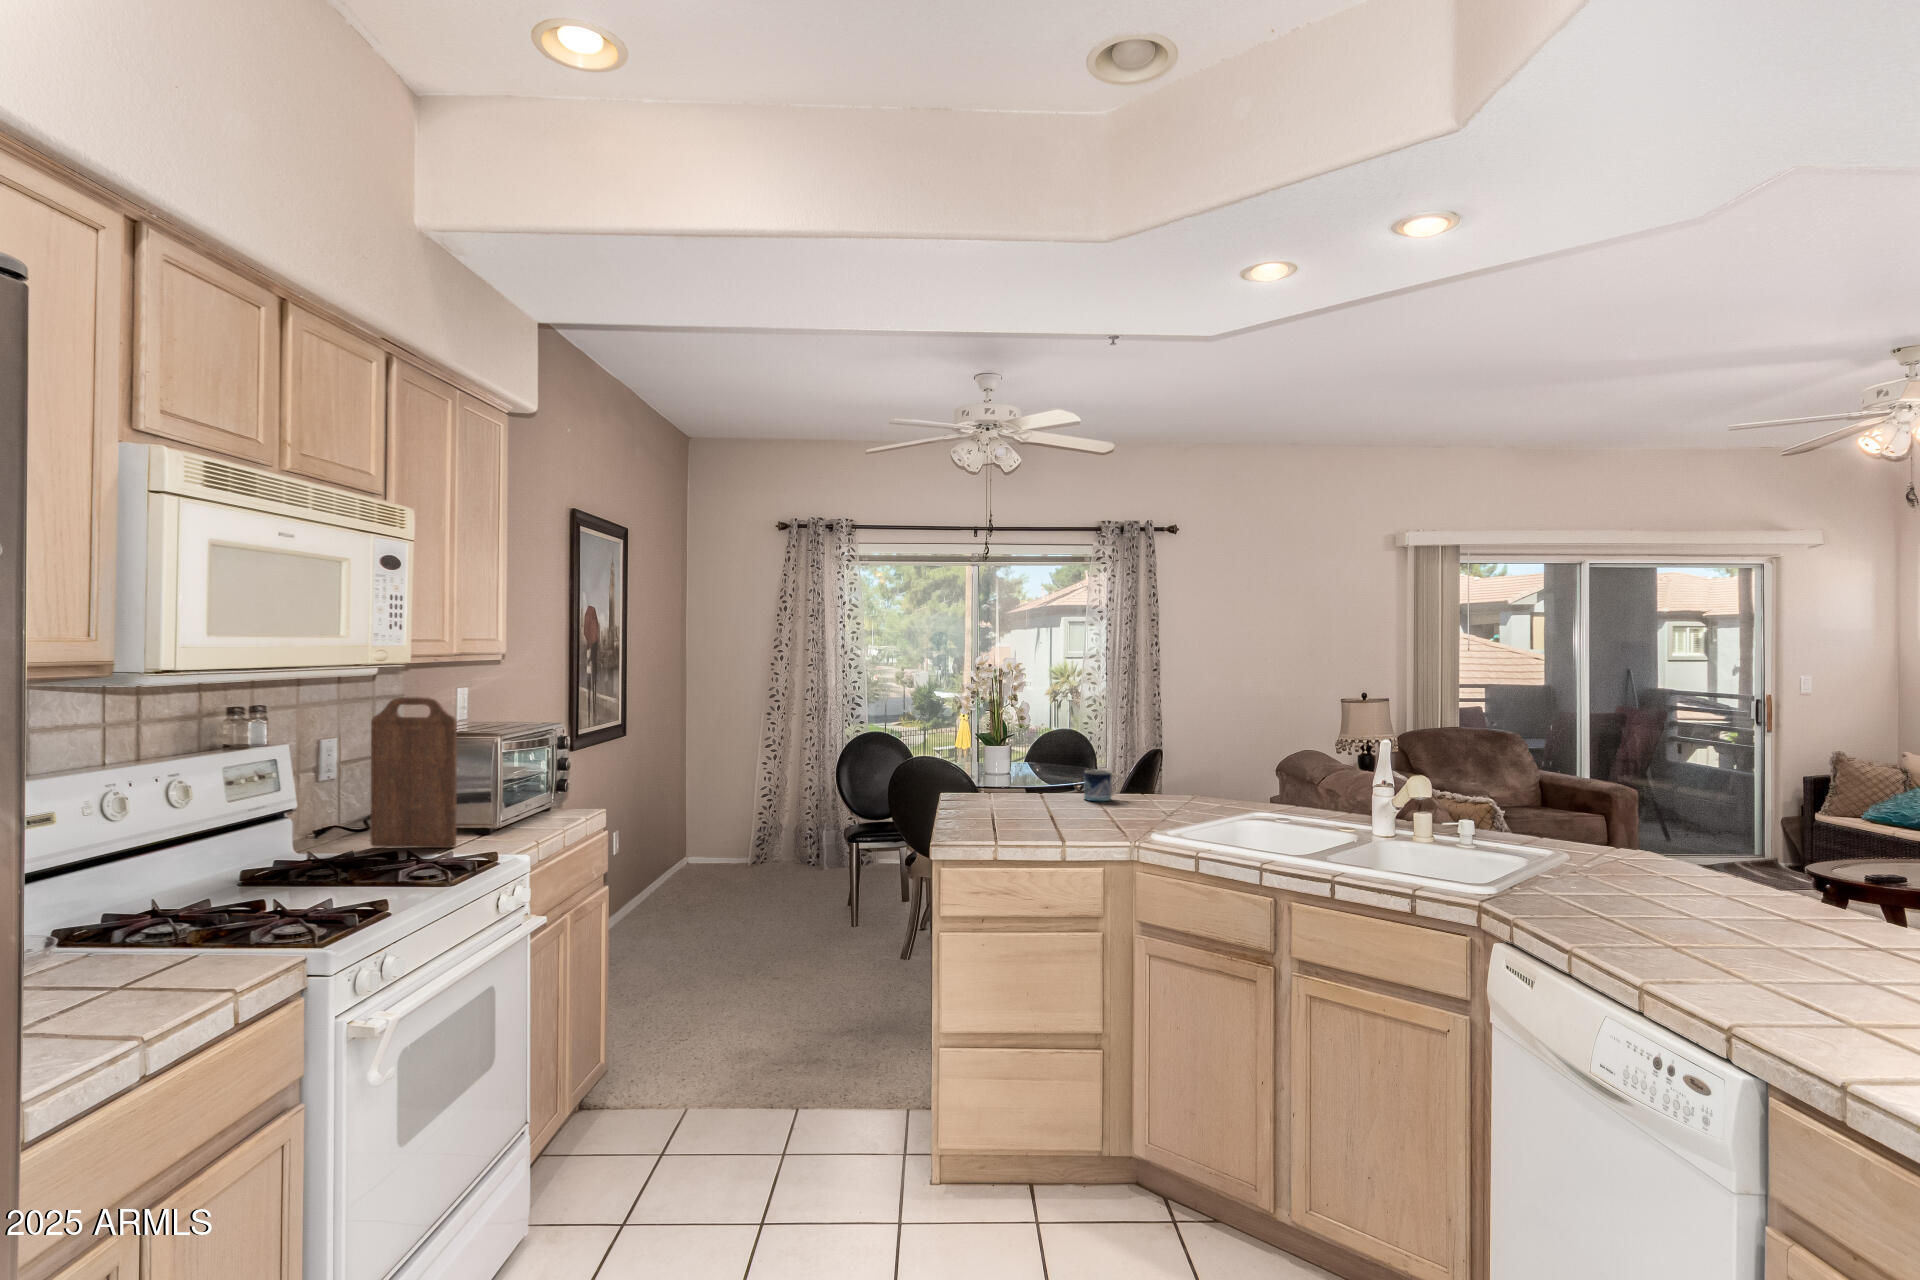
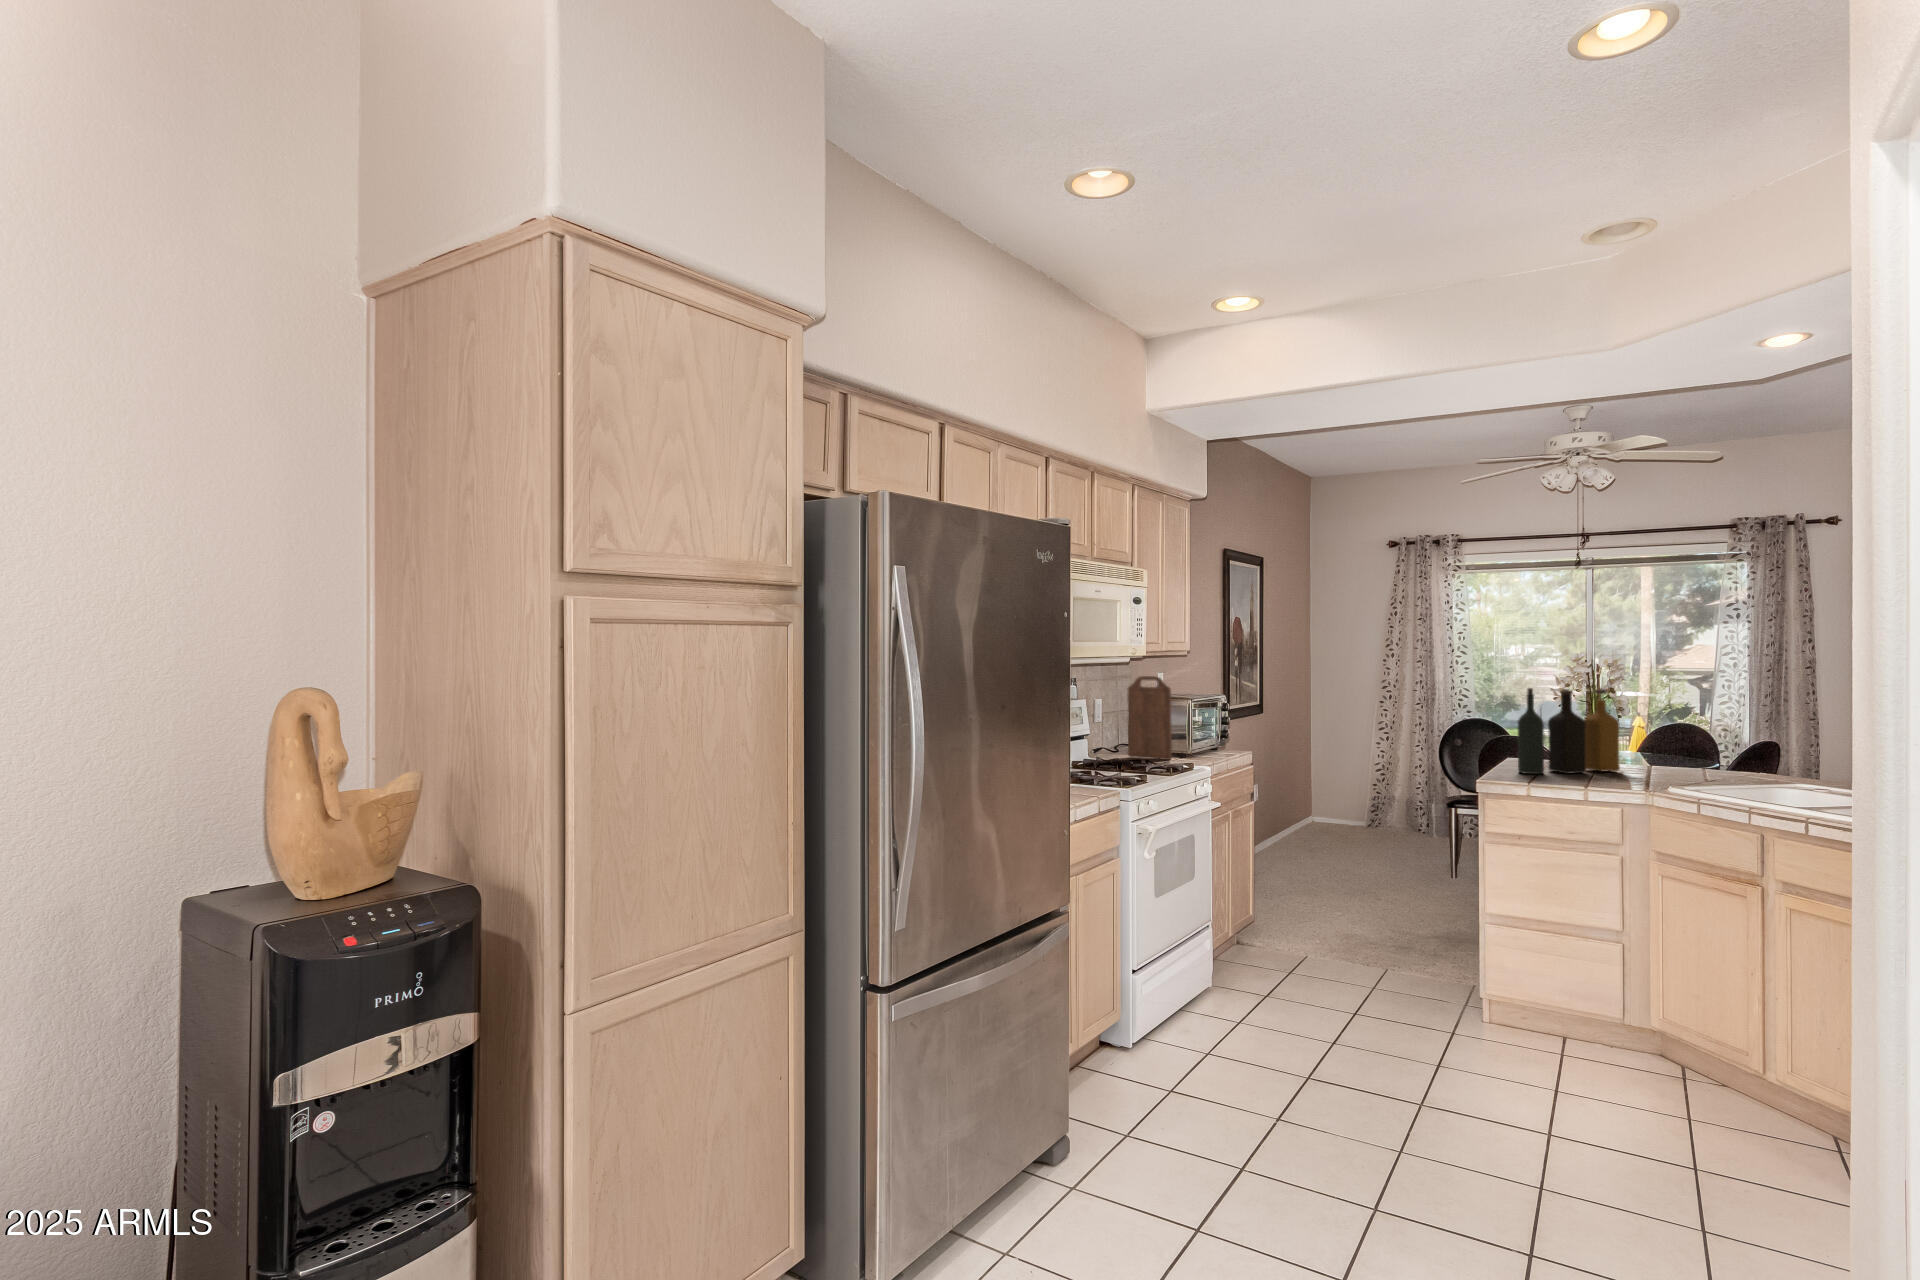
bottle: none [972,702,1077,822] -> present [1518,688,1620,774]
mug: present [1084,770,1123,801] -> none [1635,746,1675,771]

